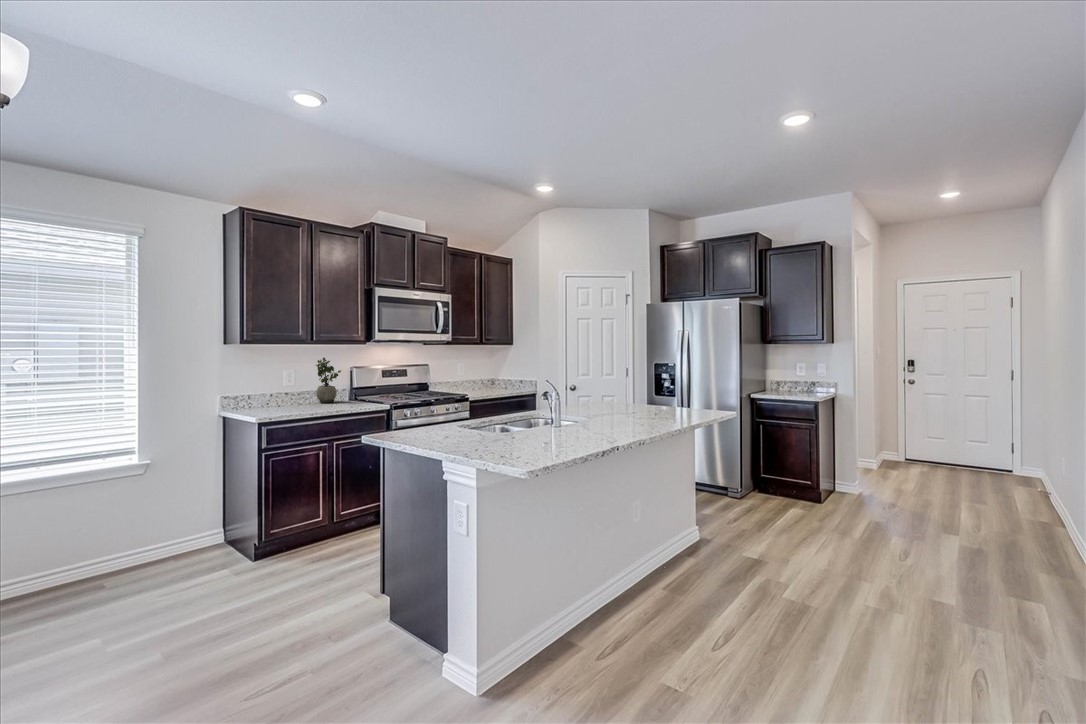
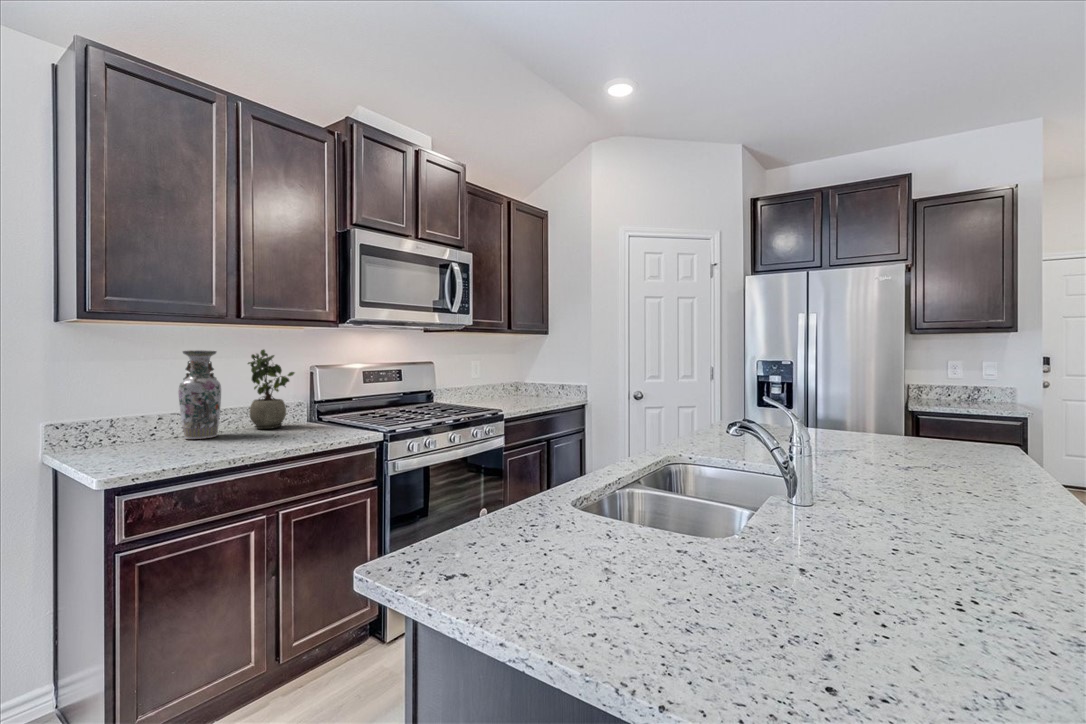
vase: none [281,359,302,406] -> present [178,350,221,439]

